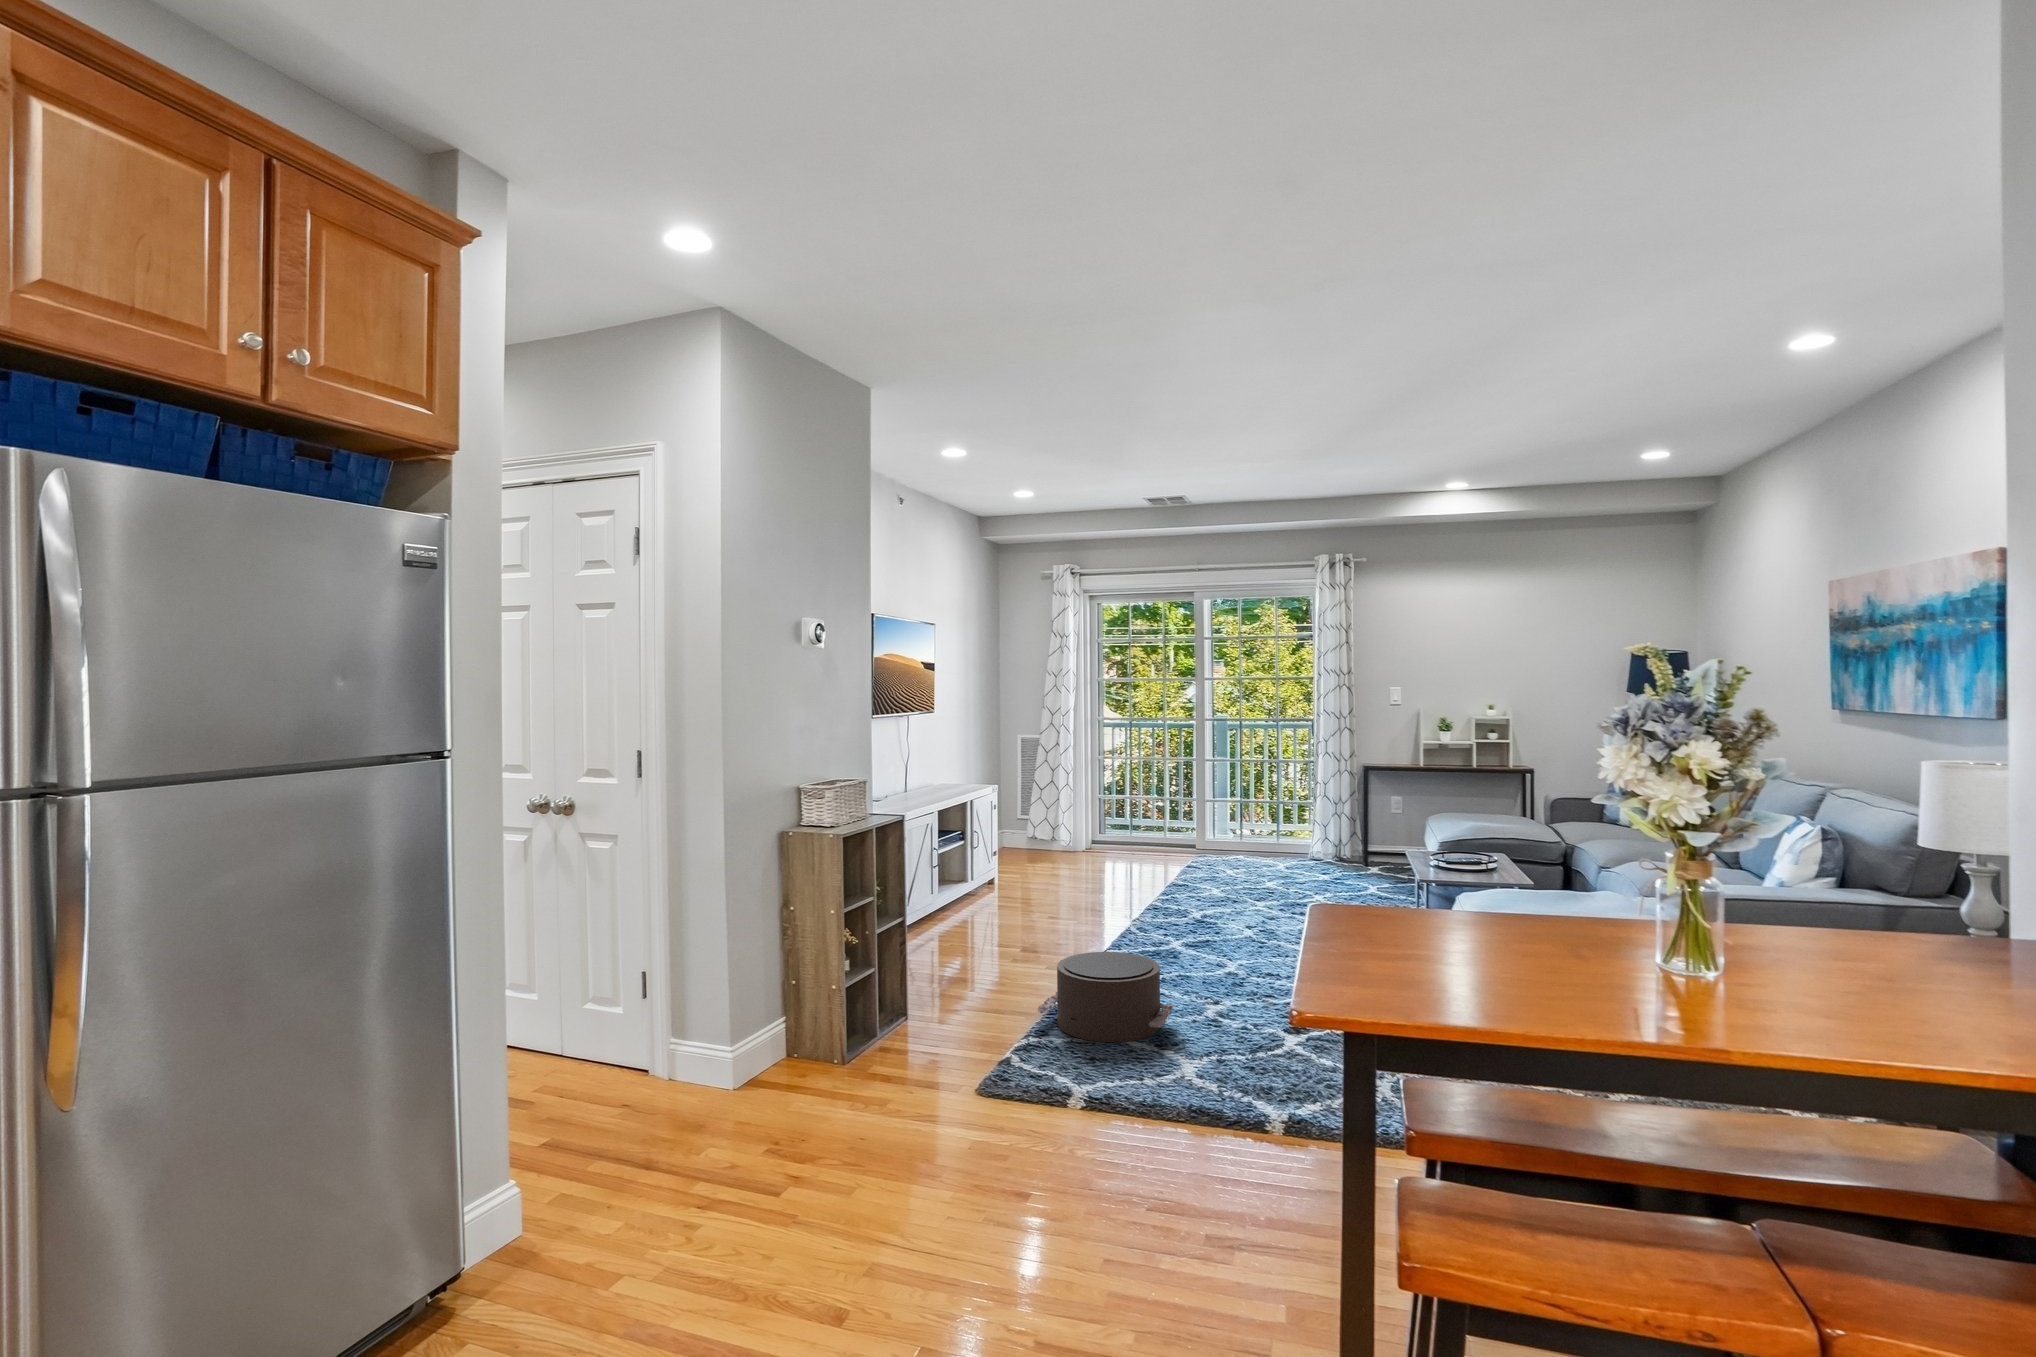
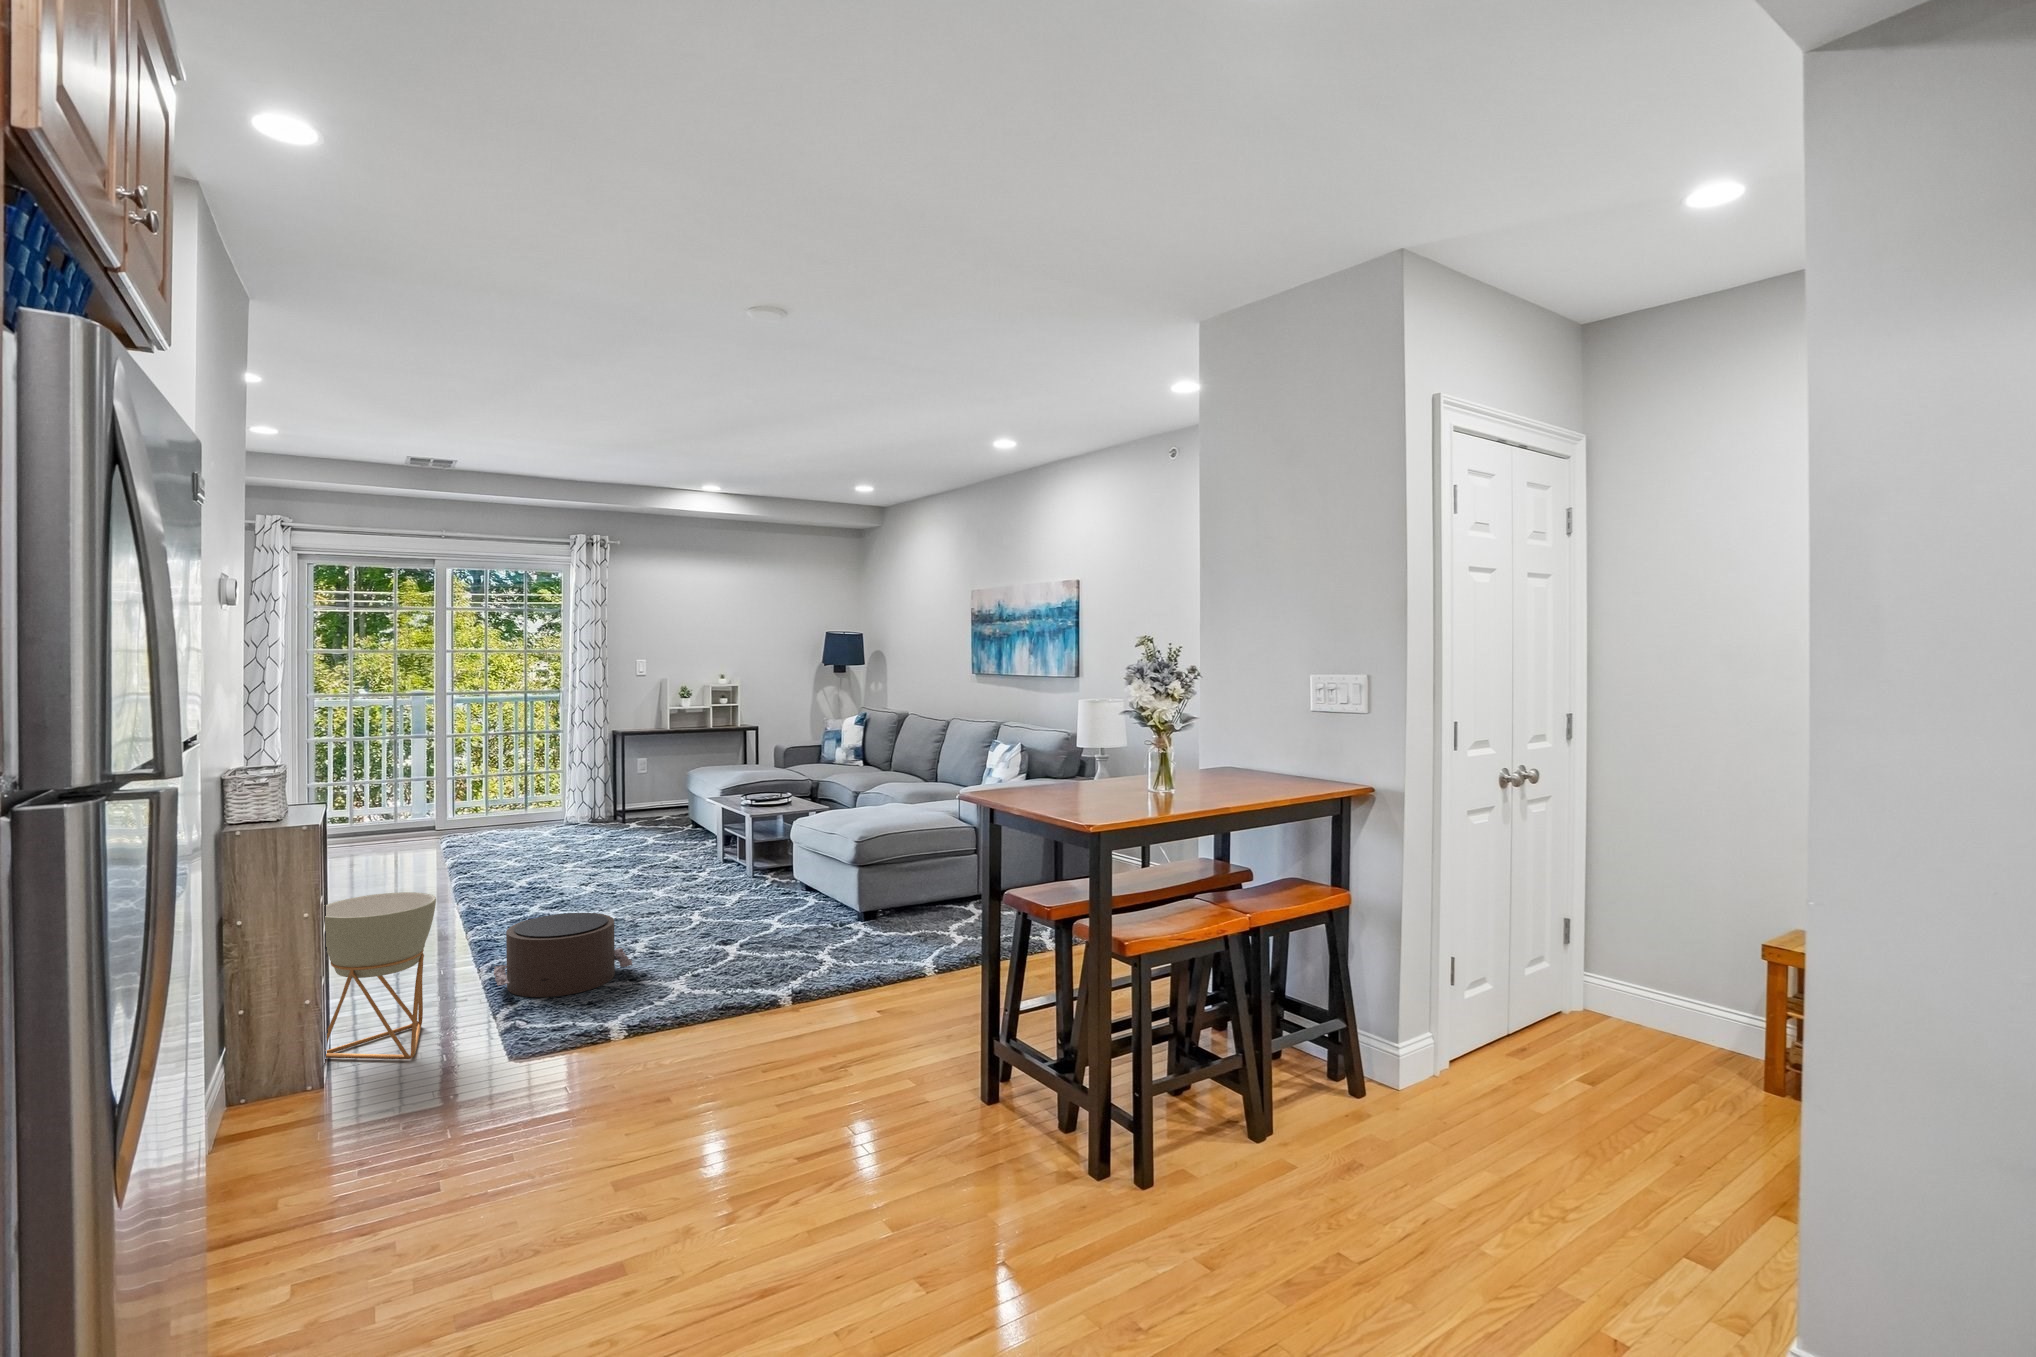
planter: none [870,901,964,1062] -> present [325,892,436,1059]

